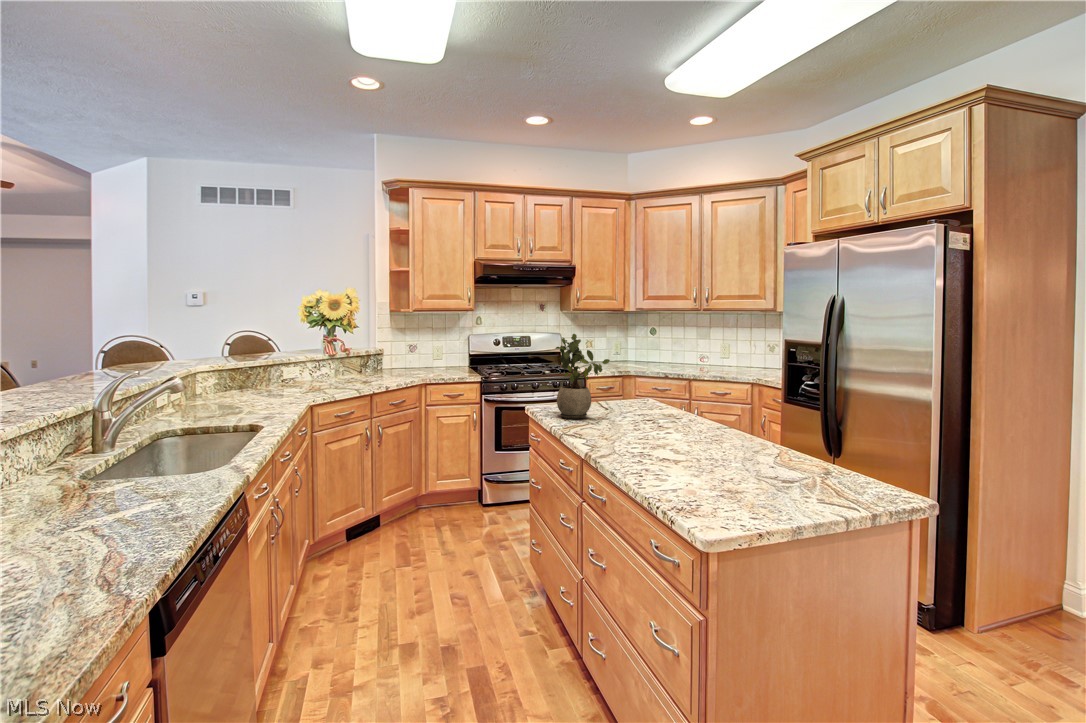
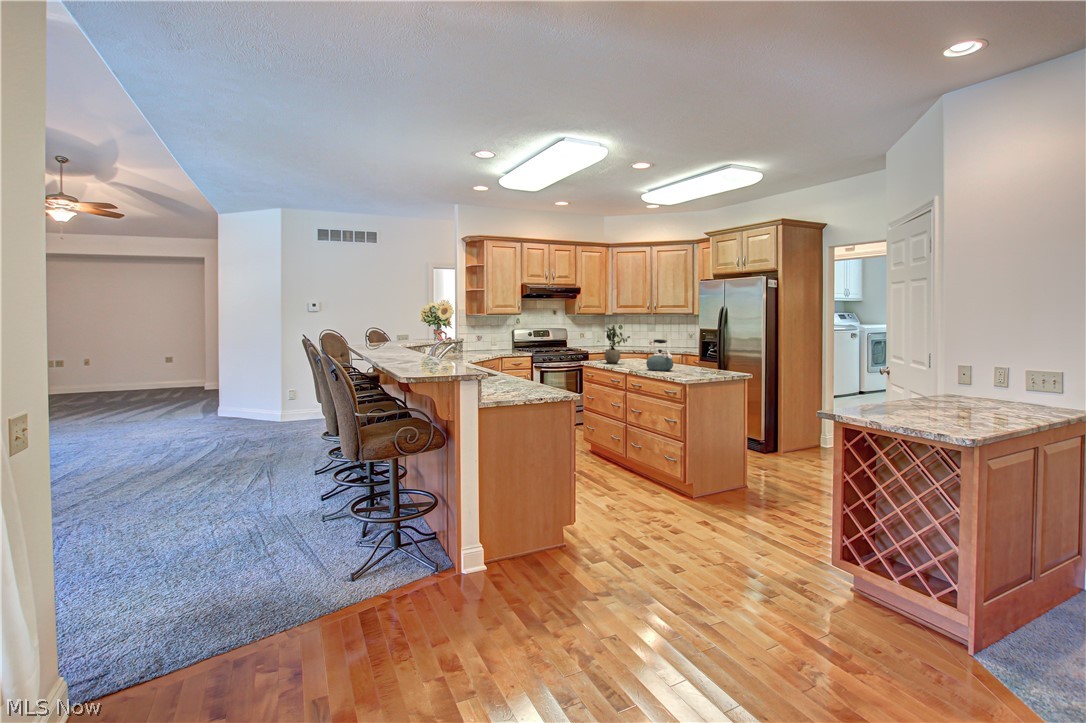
kettle: none [614,378,686,466] -> present [646,339,673,371]

